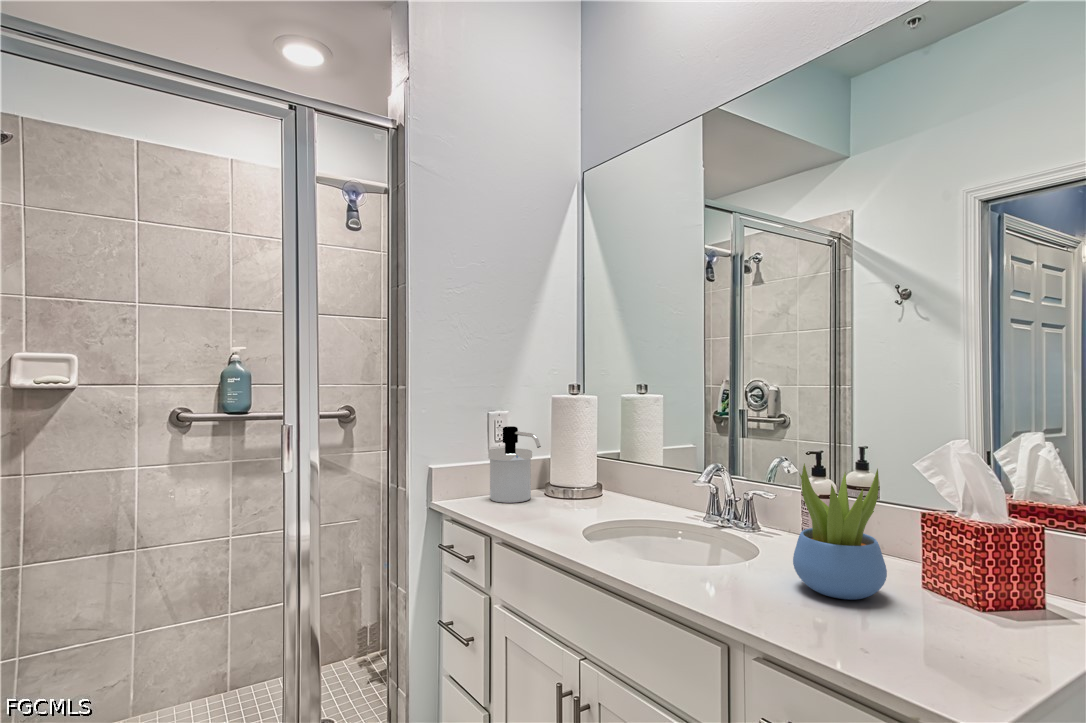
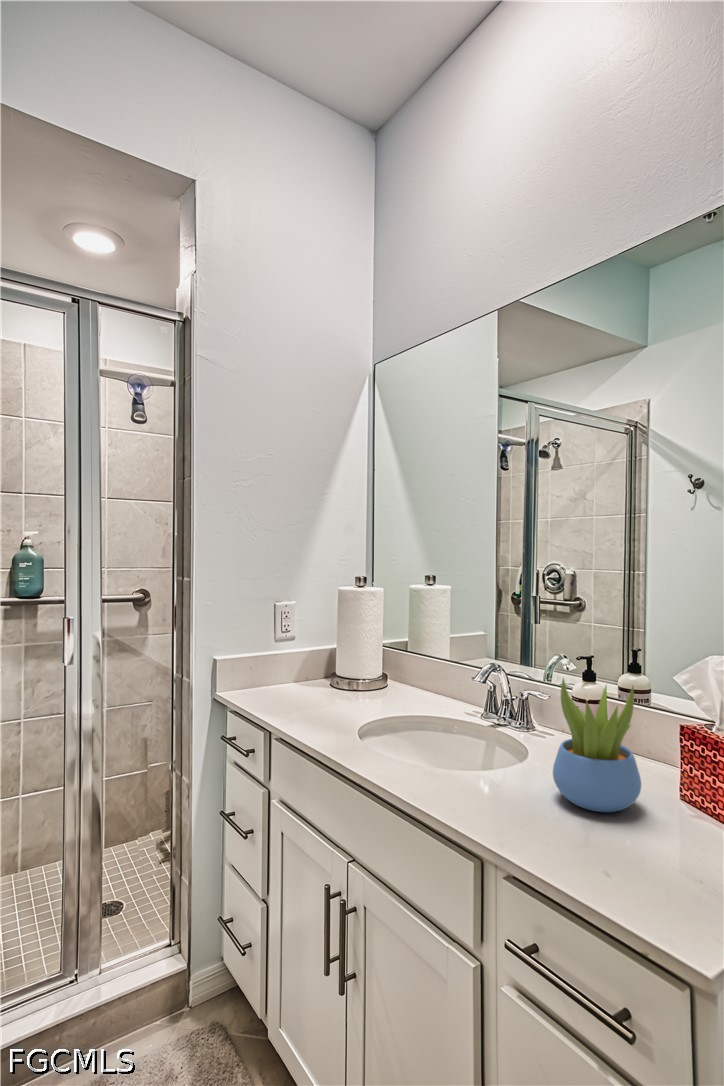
soap dispenser: present [488,426,541,503] -> none [274,620,325,697]

